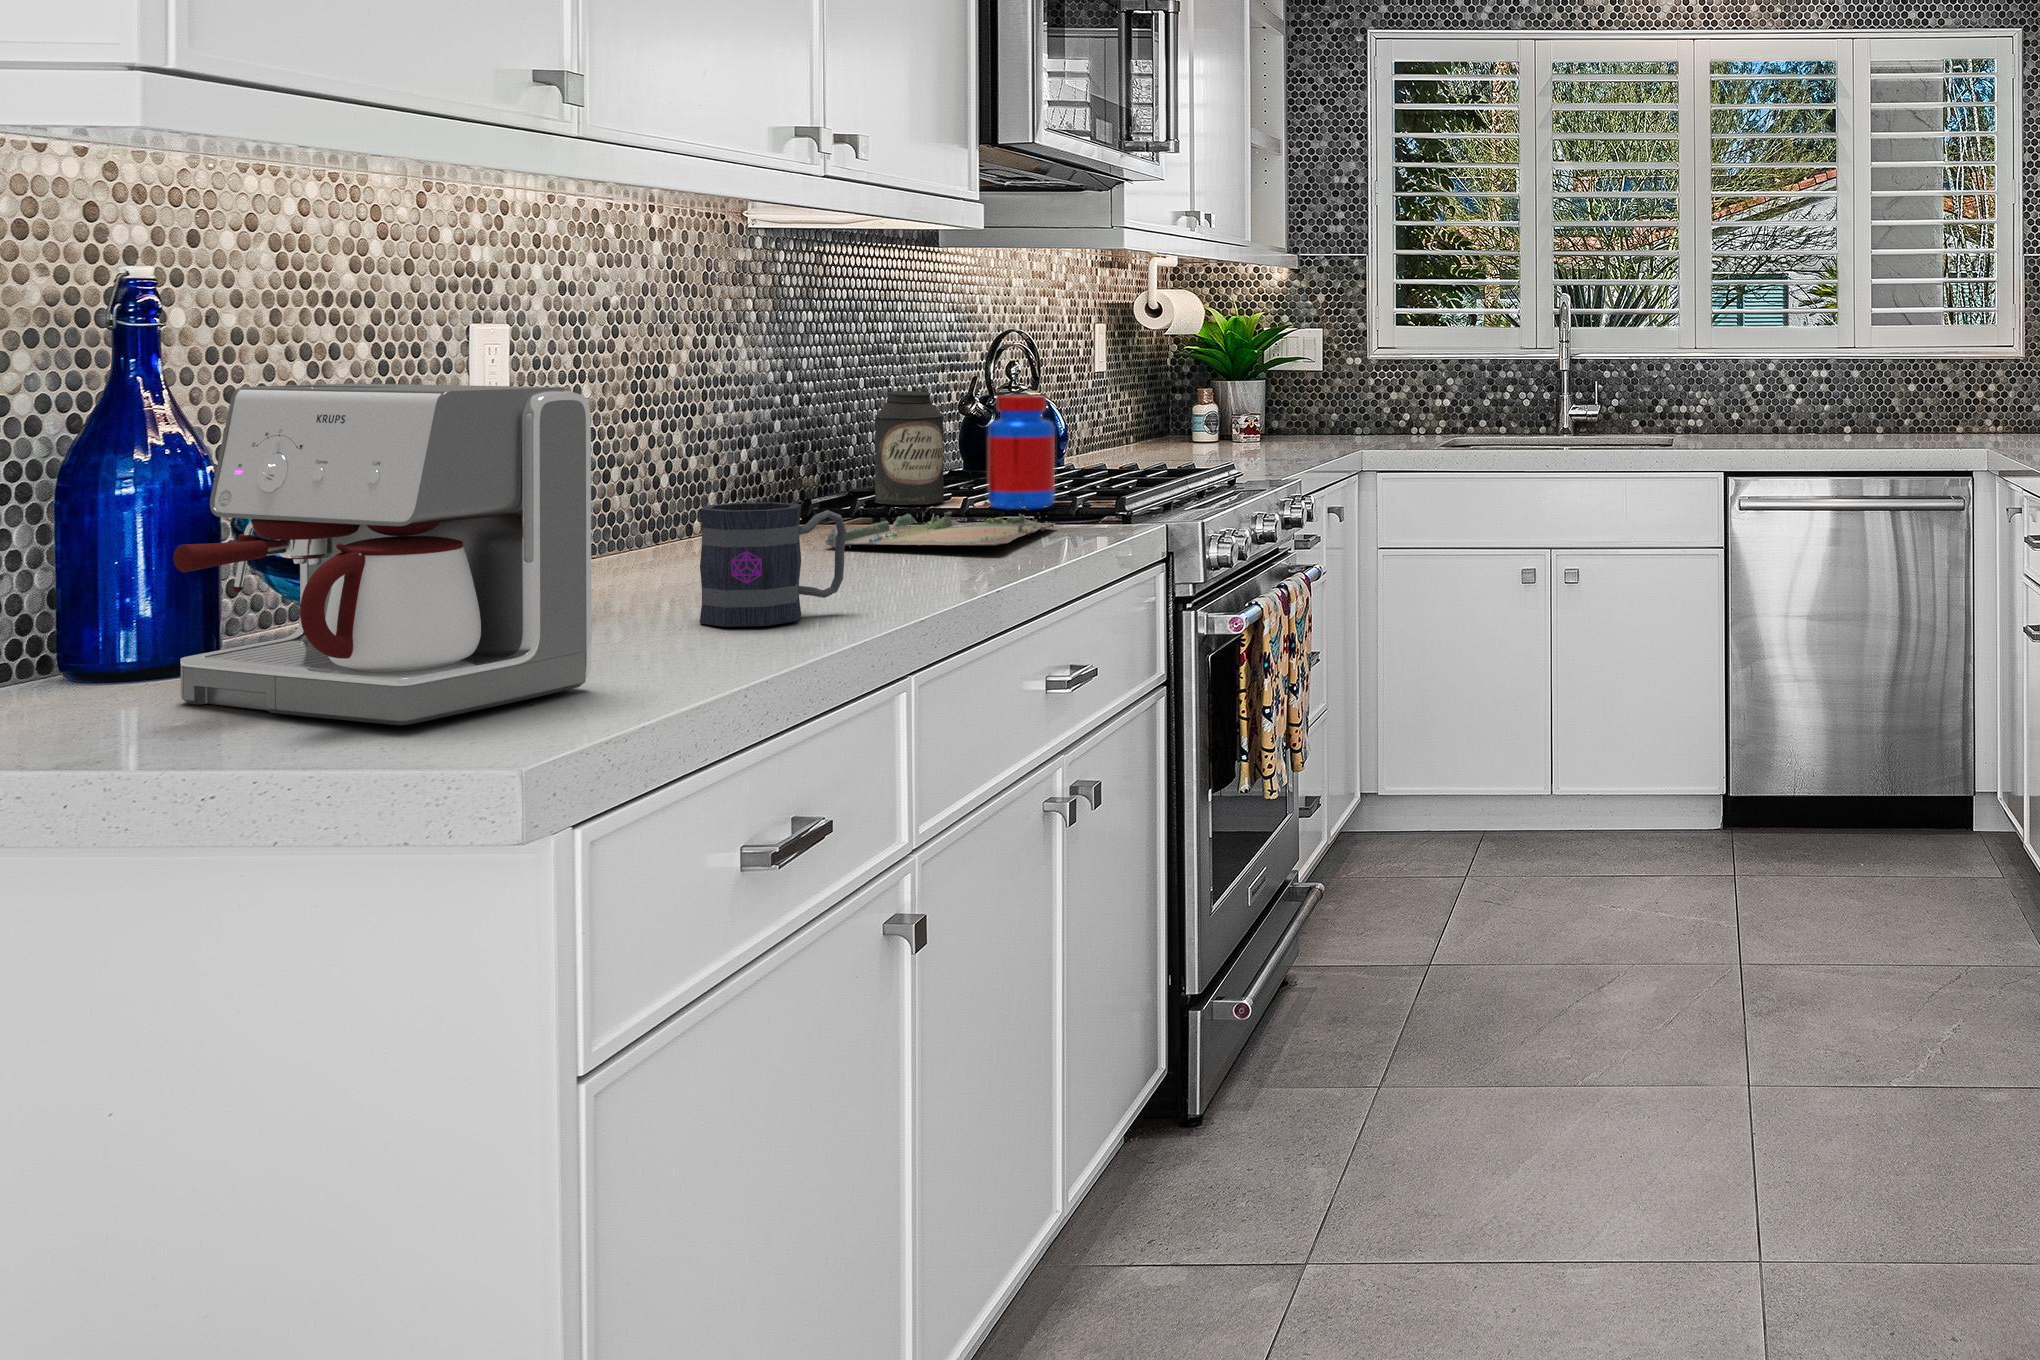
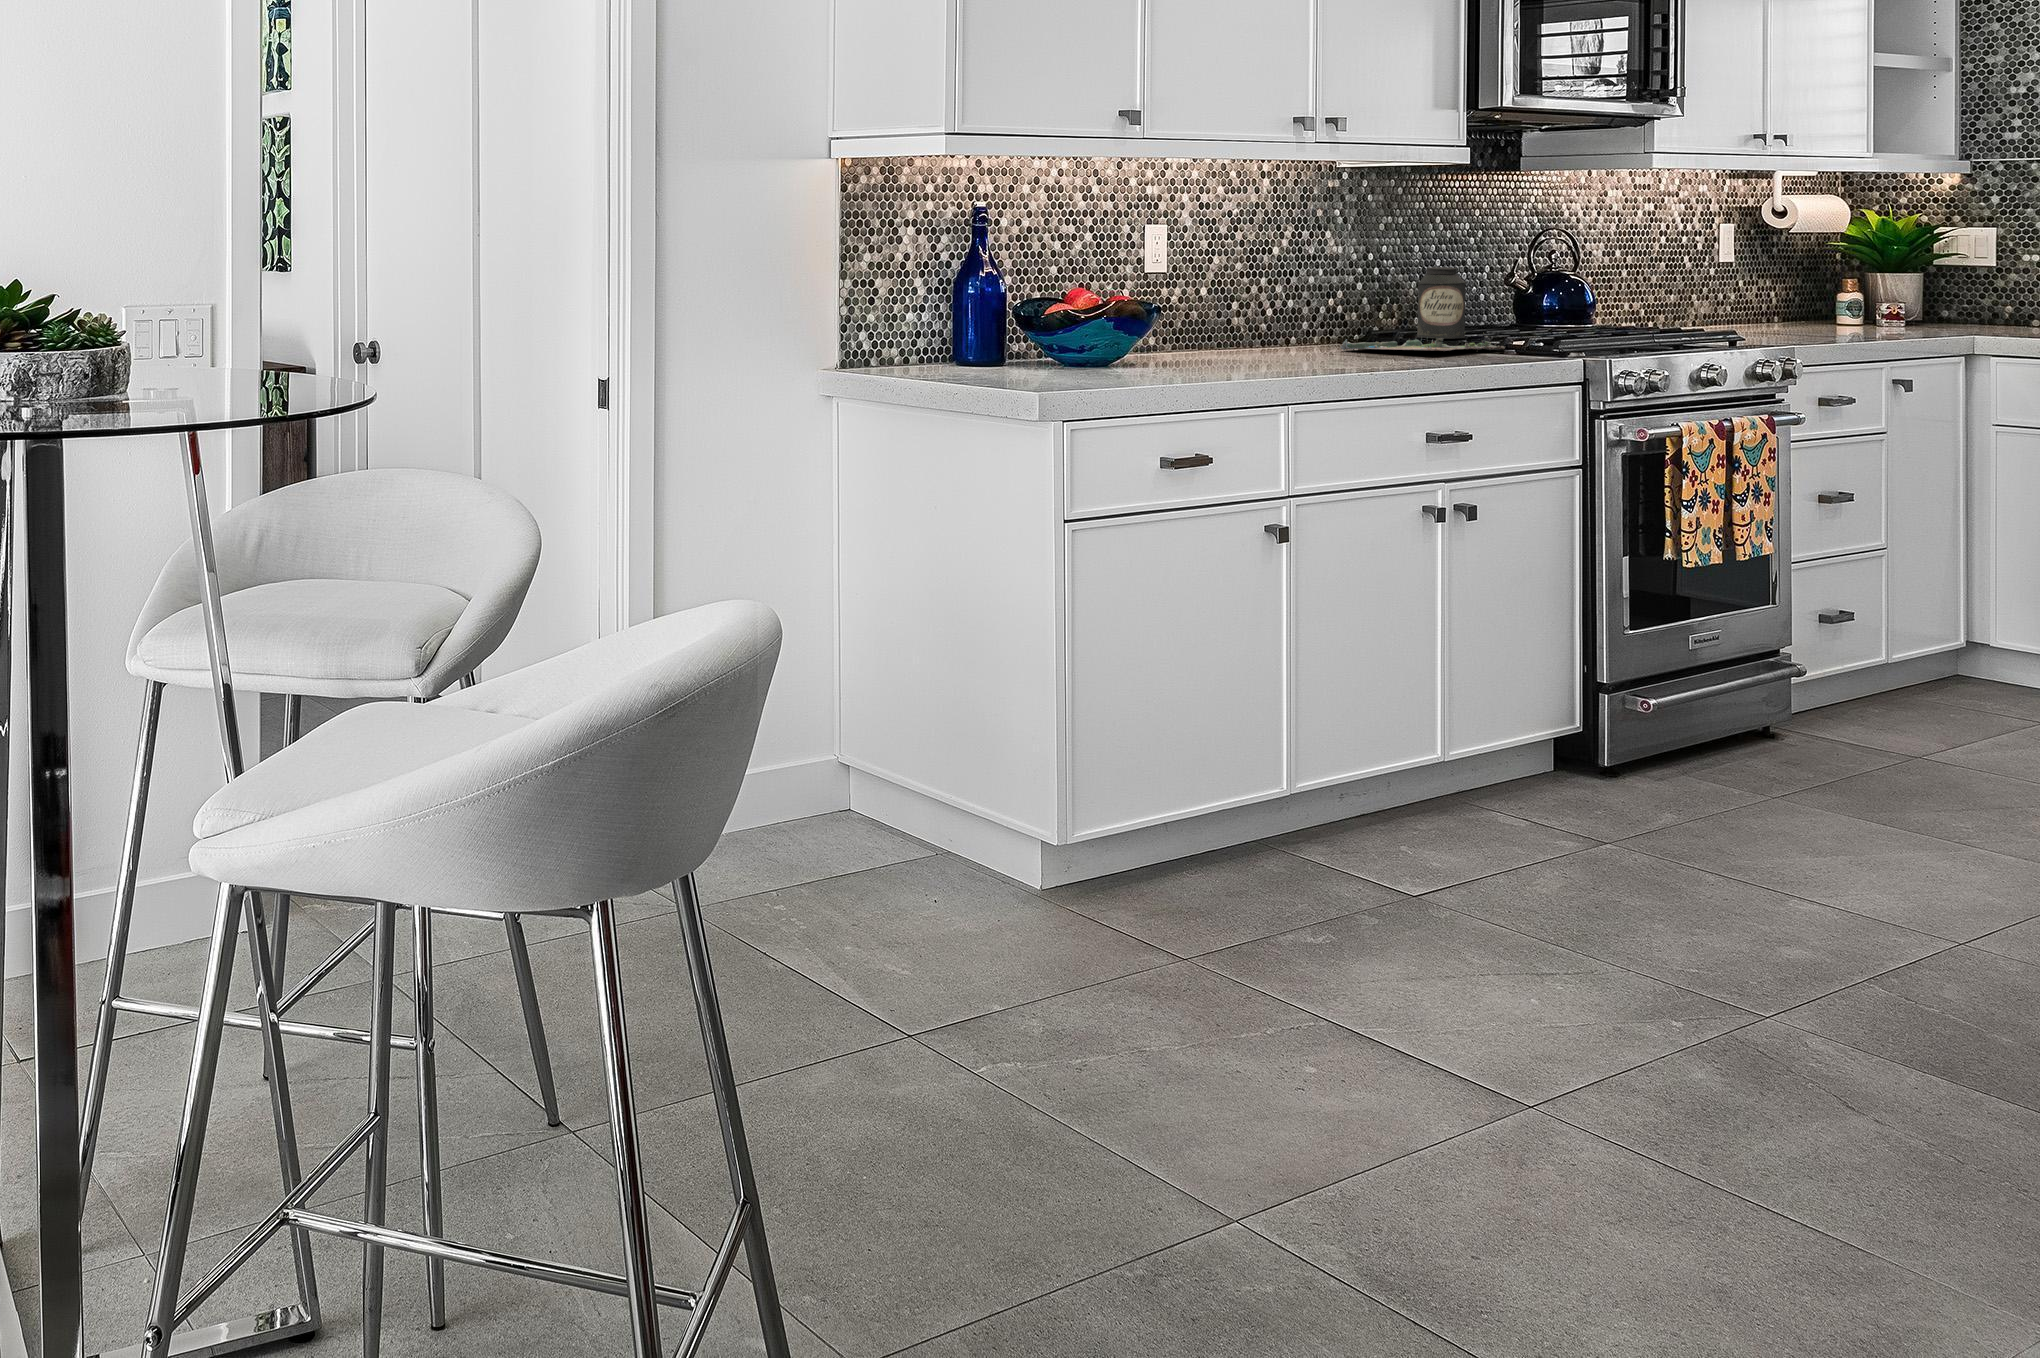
coffee maker: present [173,383,591,725] -> none [986,247,1144,377]
jar: present [988,395,1055,510] -> none [1487,269,1536,343]
mug: present [700,502,846,627] -> none [1221,310,1299,368]

